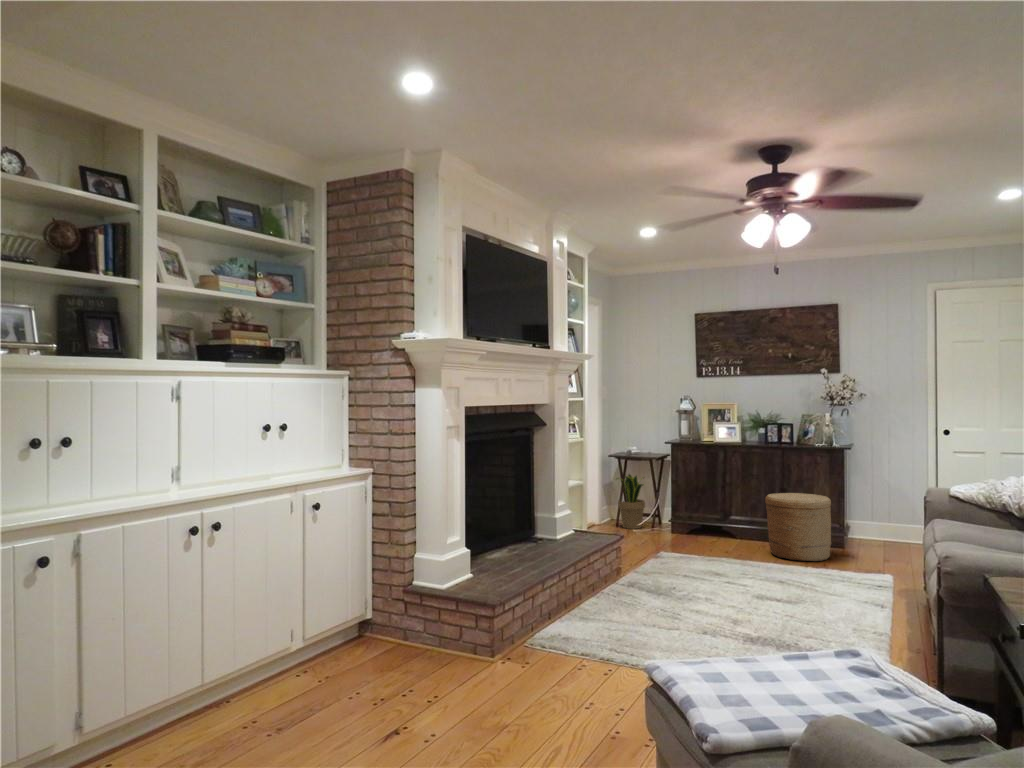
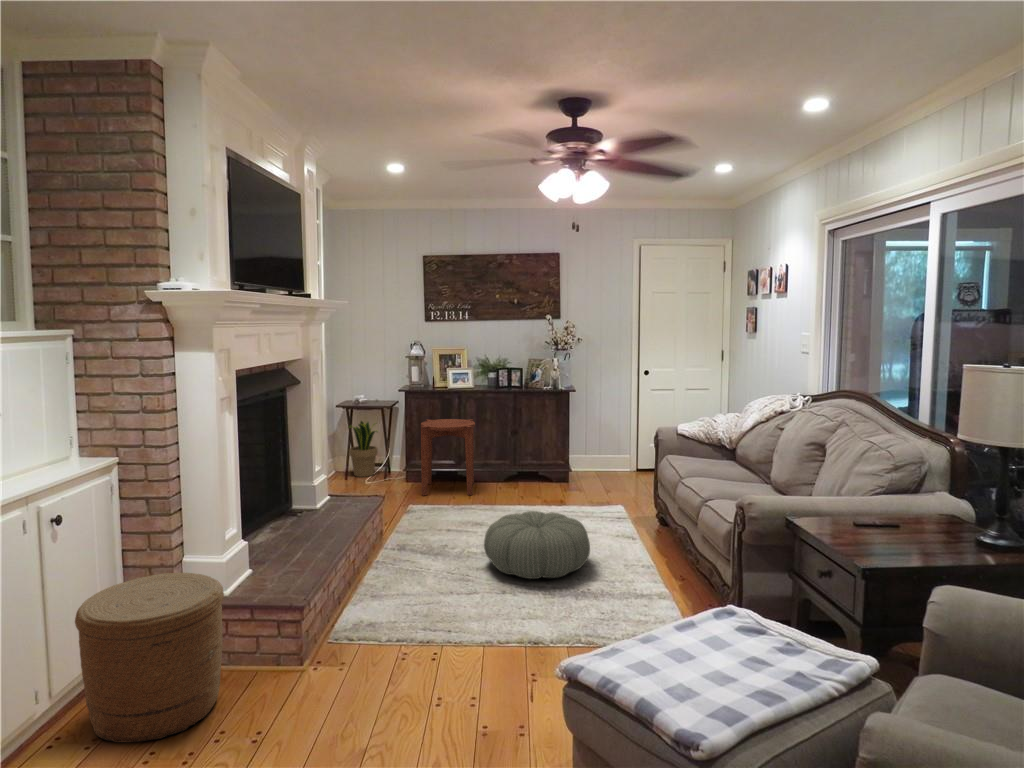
side table: none [675,473,739,553] -> present [421,419,475,496]
woven basket: present [765,493,832,561] -> present [75,573,224,743]
pouf: none [701,564,823,635] -> present [484,511,590,579]

